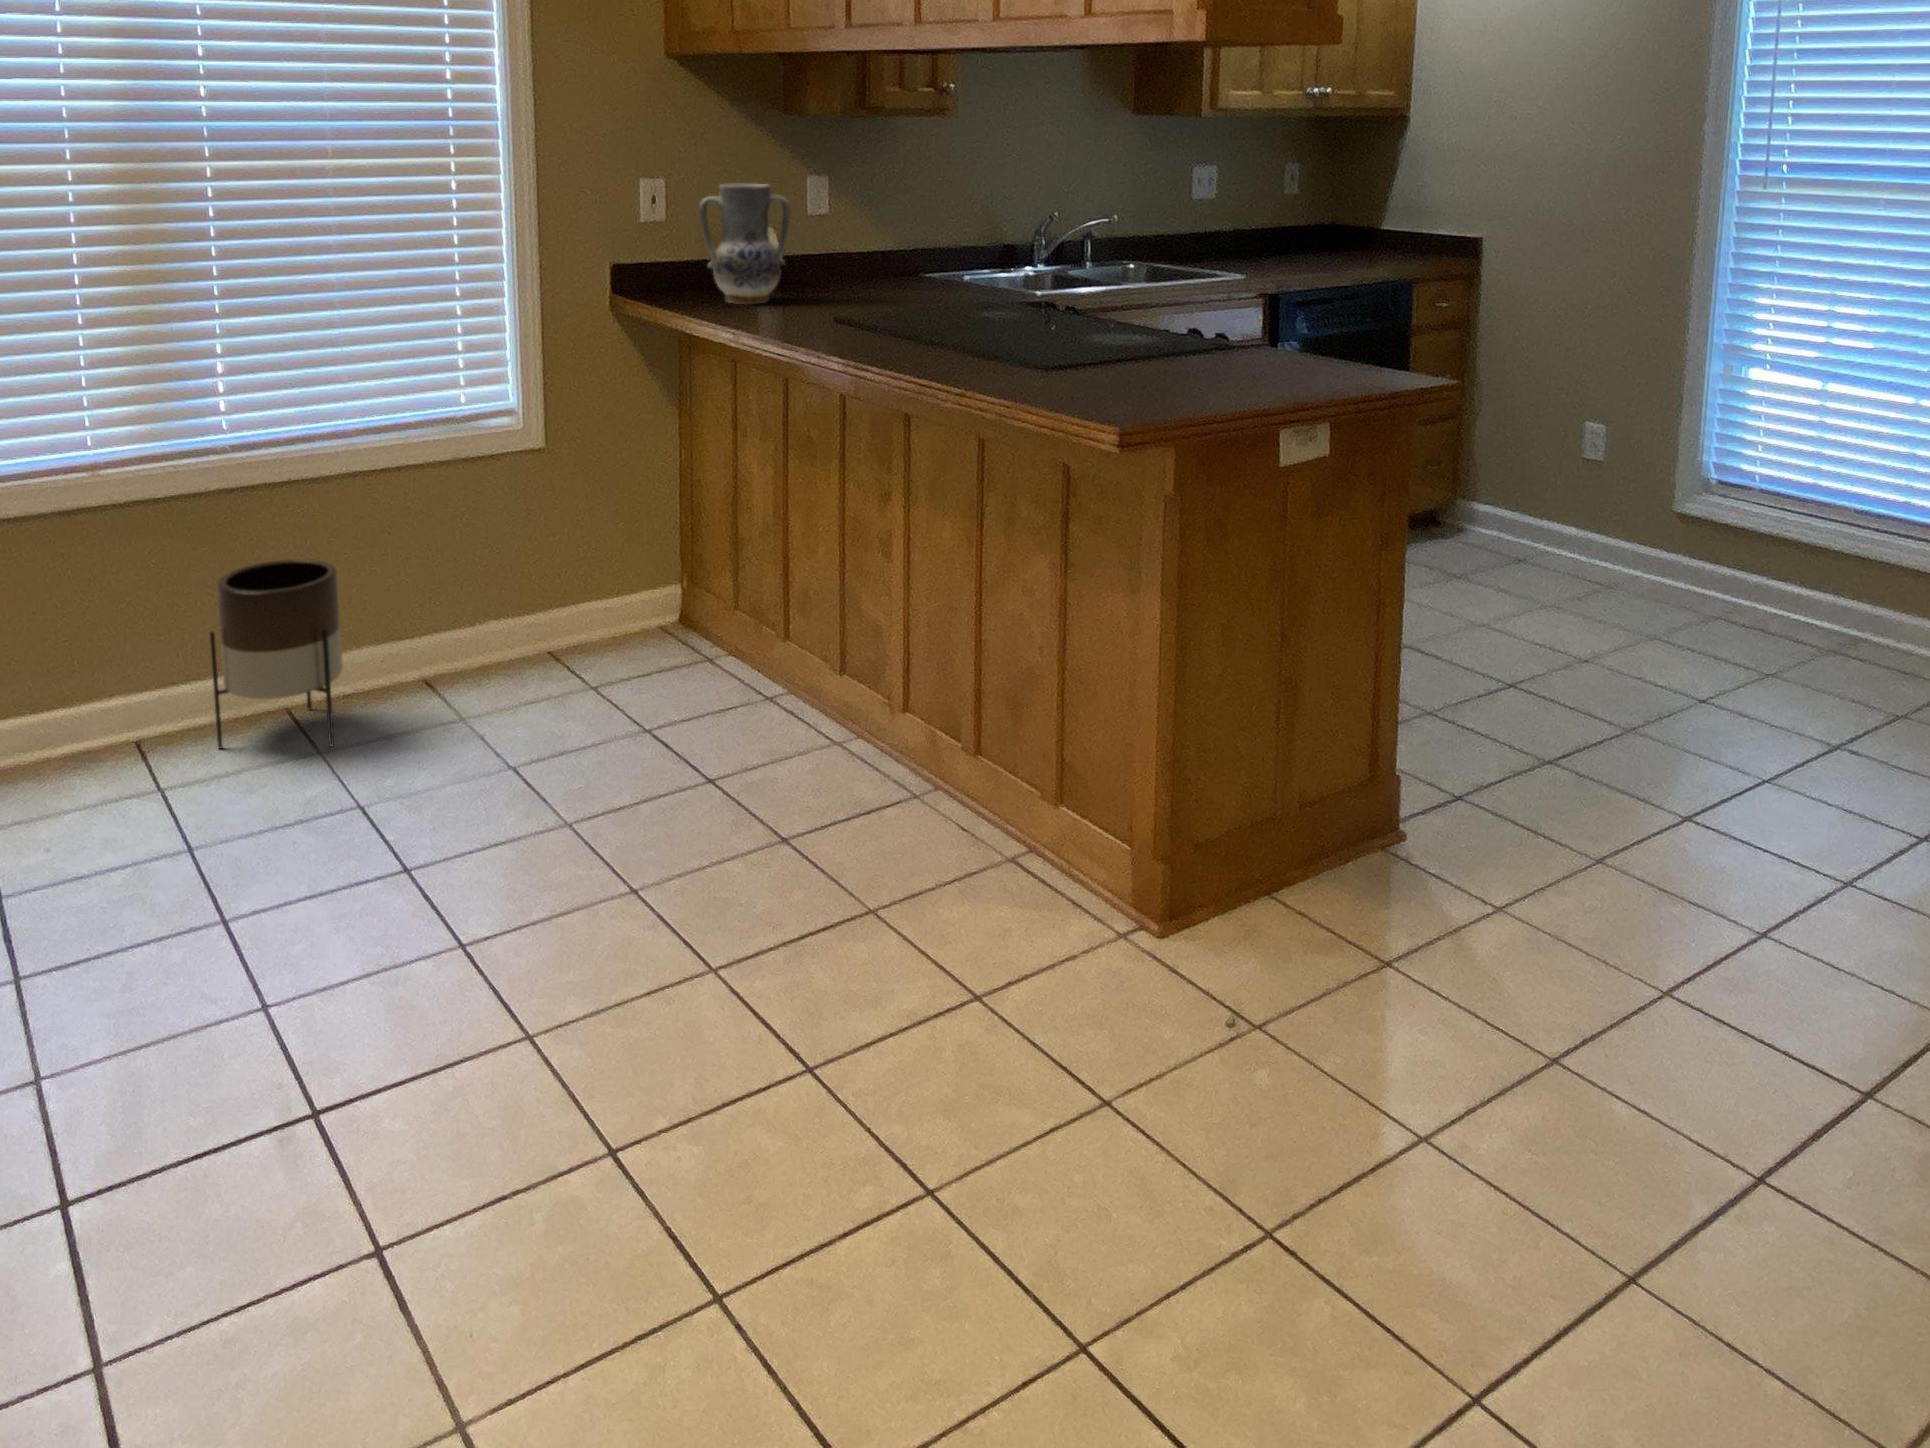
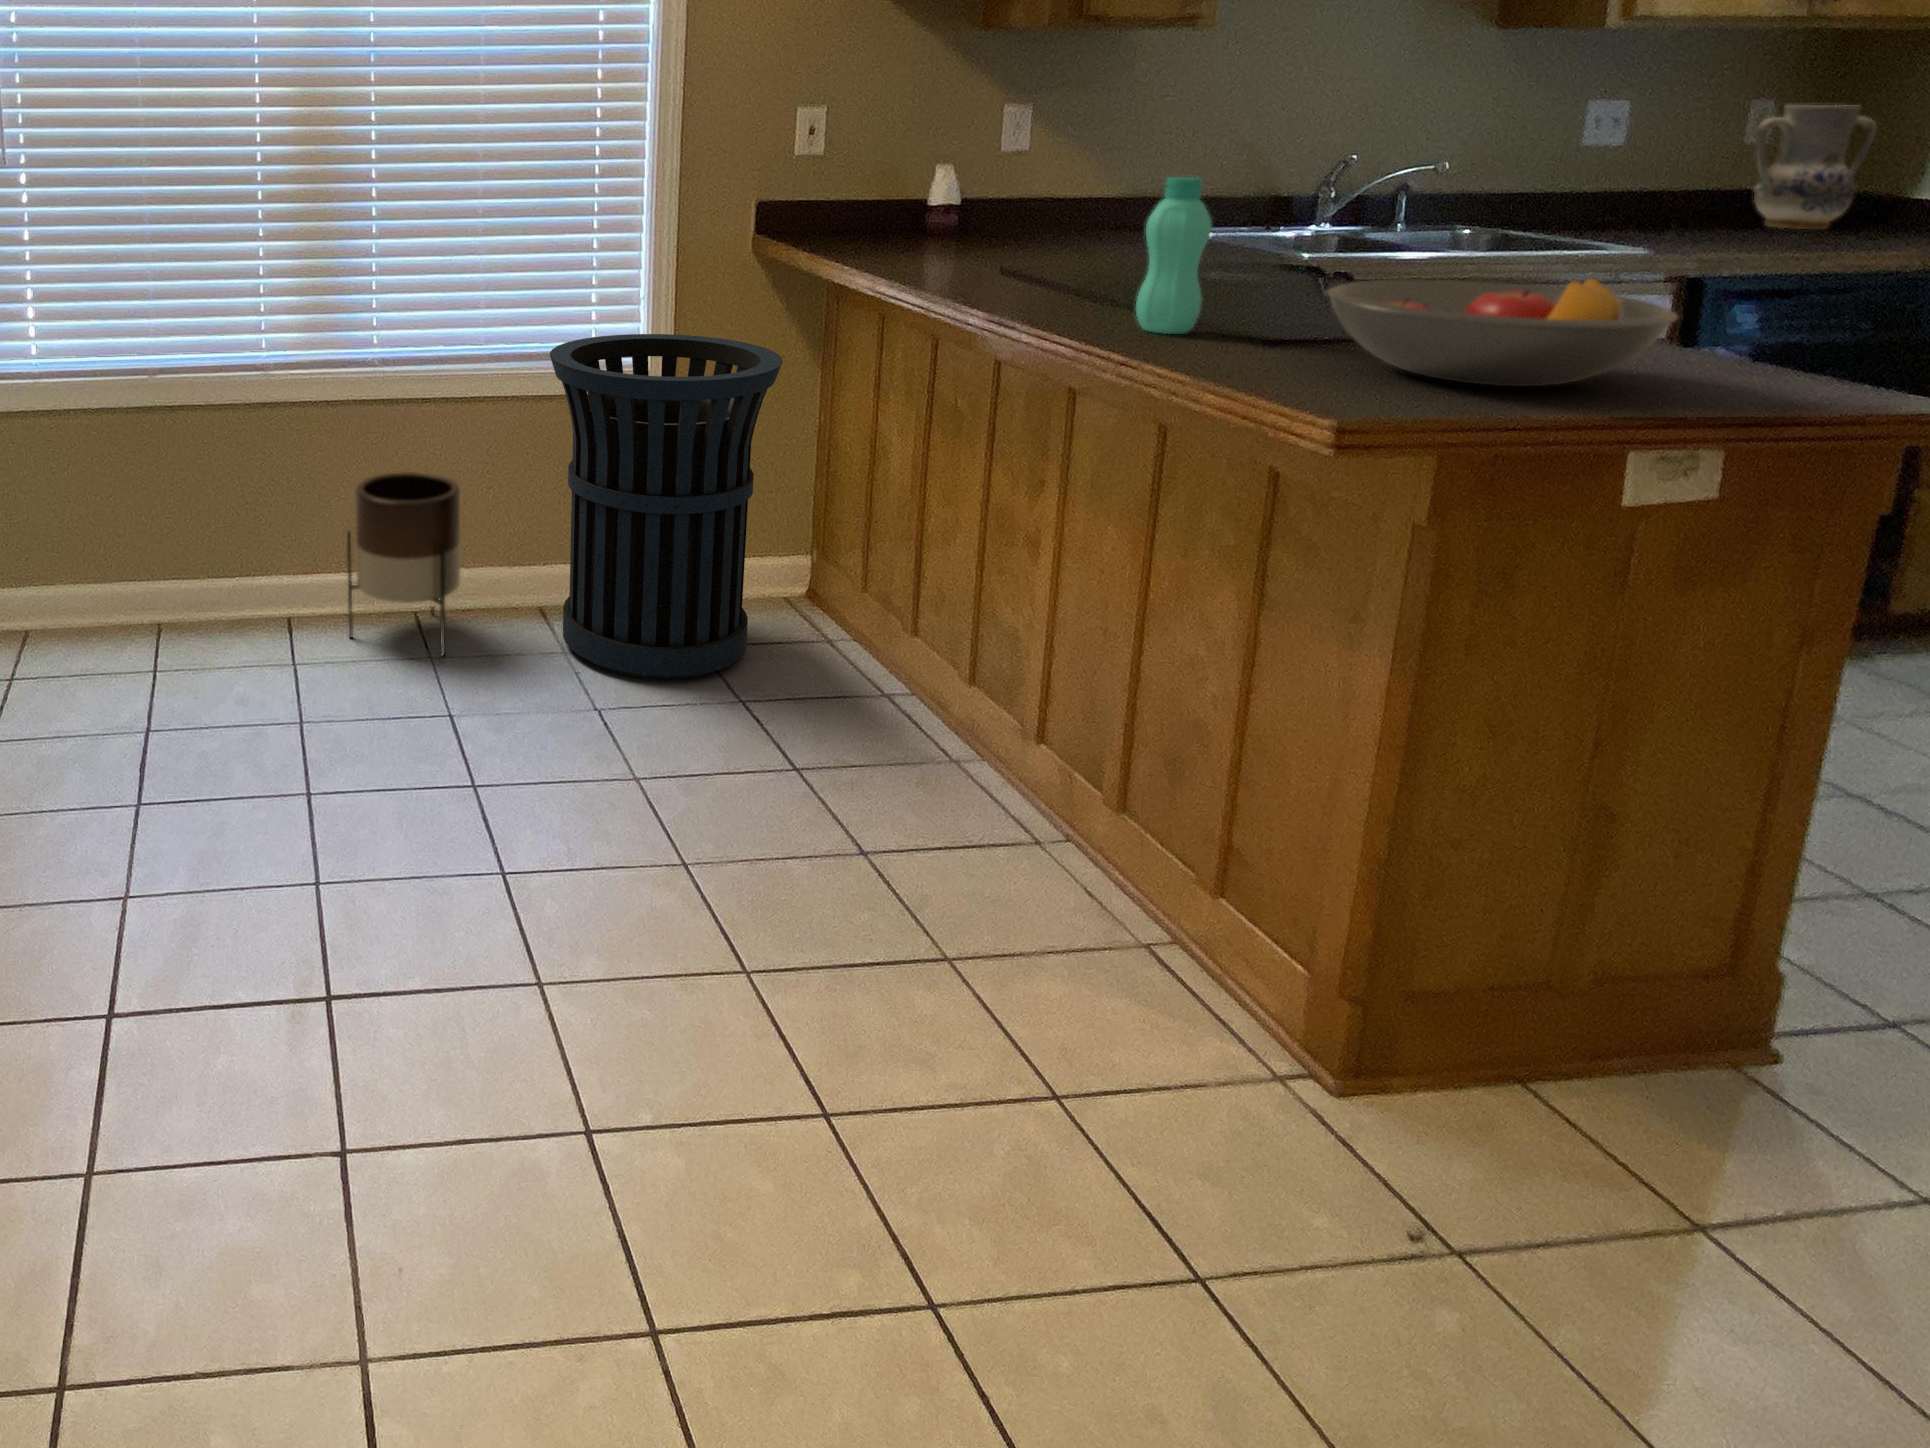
vase: present [699,184,791,304] -> present [1754,105,1877,229]
bottle: none [920,246,963,364] -> present [1136,177,1212,334]
fruit bowl: none [1036,308,1222,385] -> present [1327,277,1677,386]
trash can: none [424,393,649,728] -> present [550,334,783,679]

